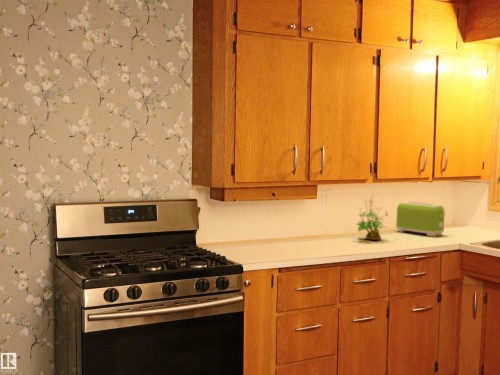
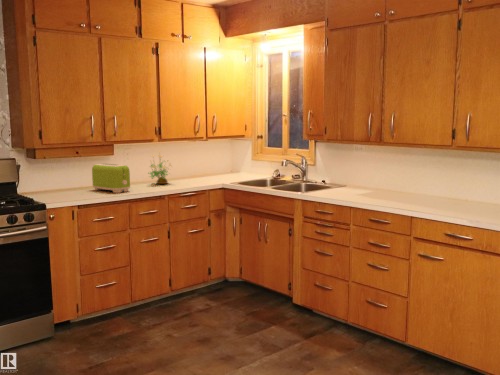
toaster: present [396,202,445,236] -> present [92,163,130,193]

